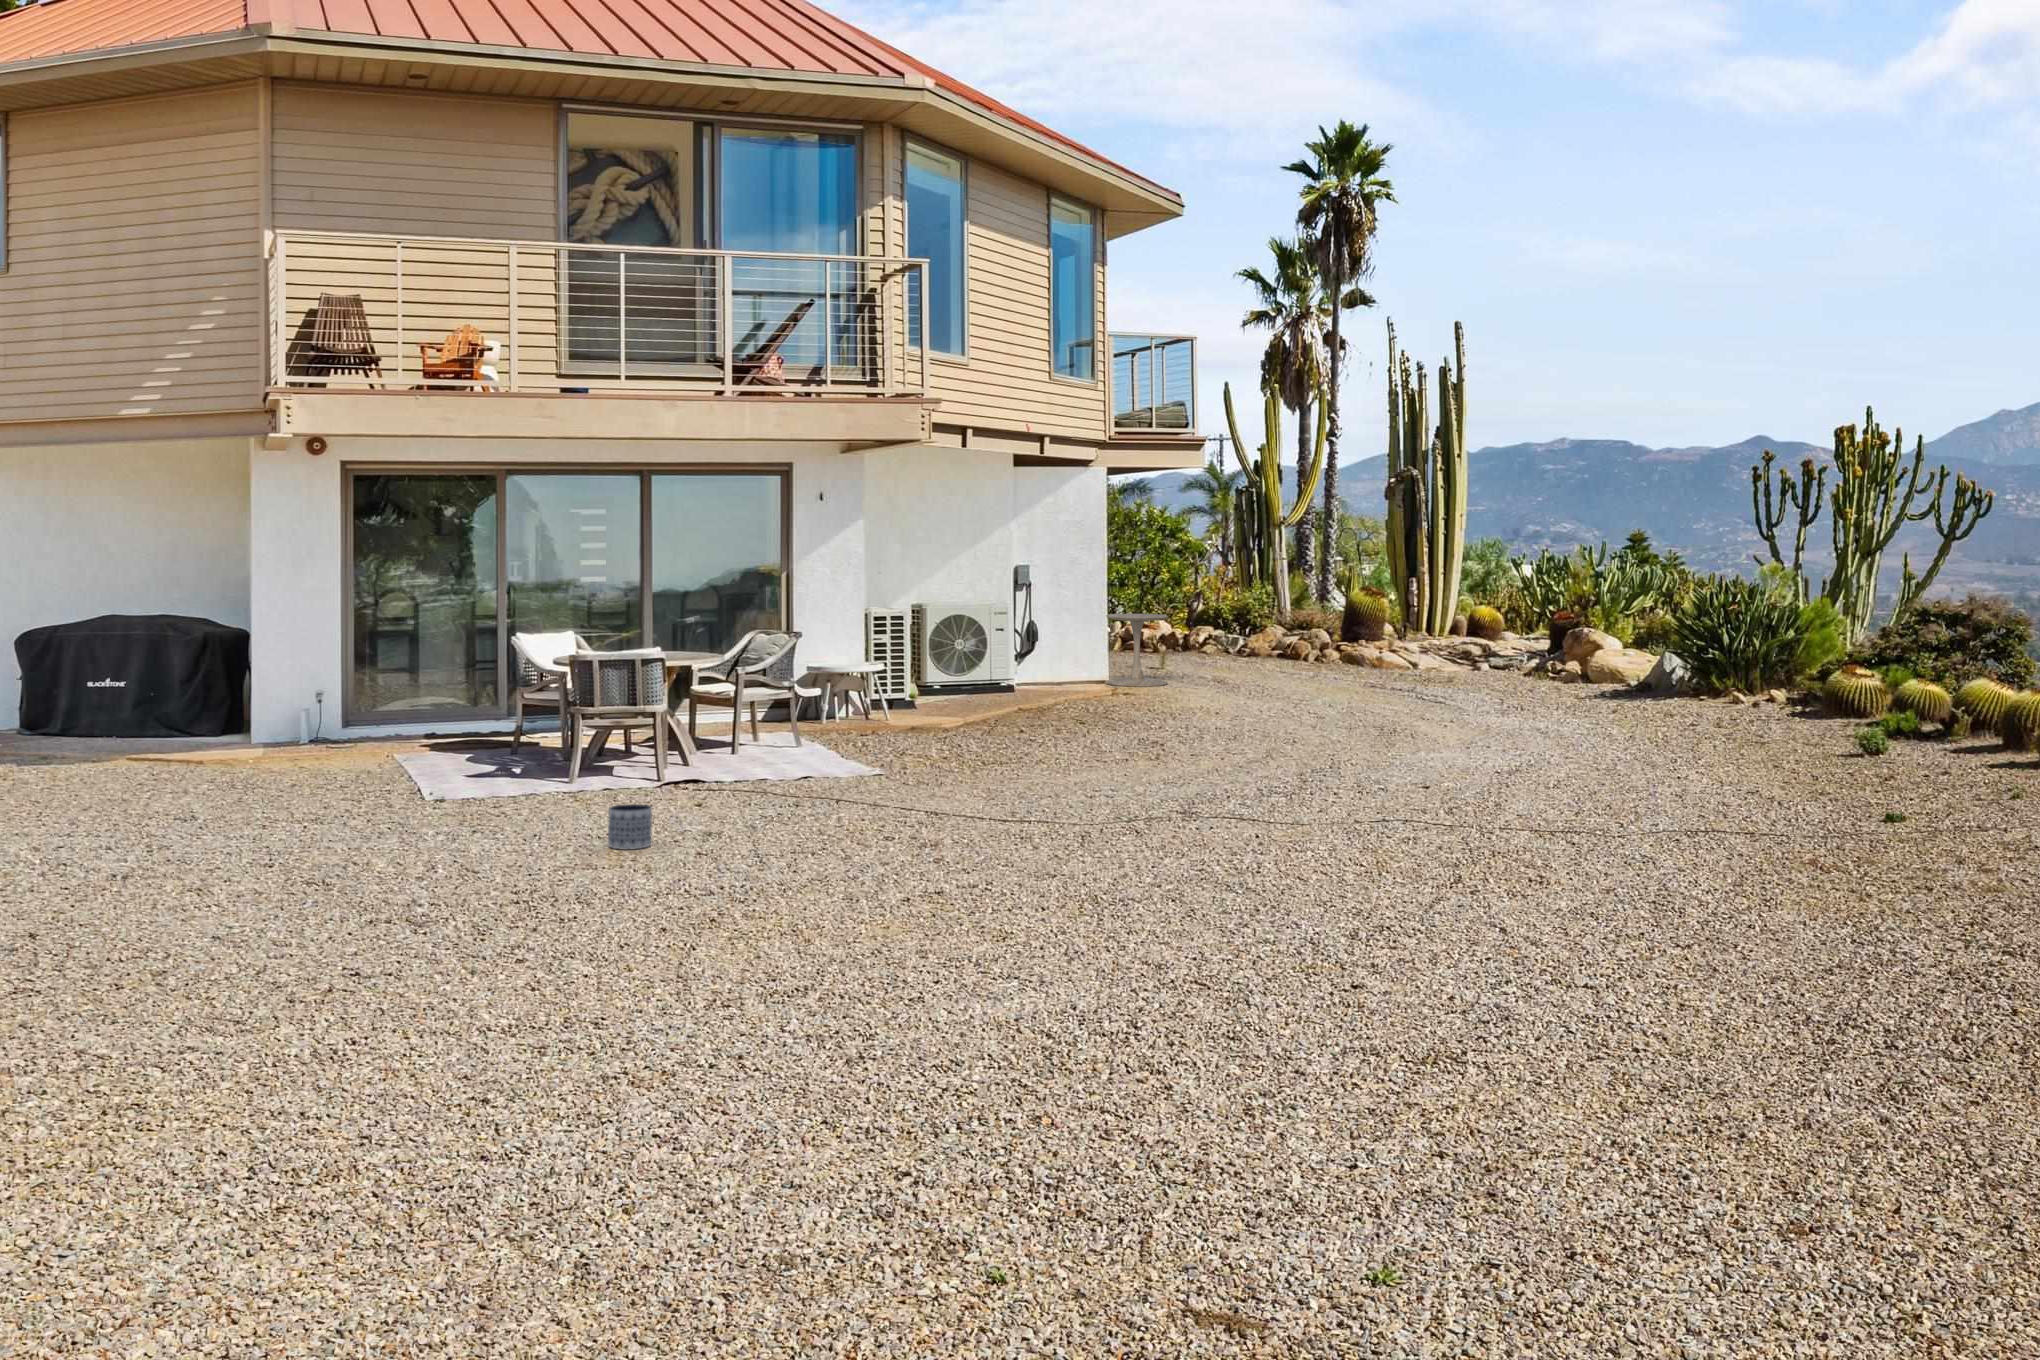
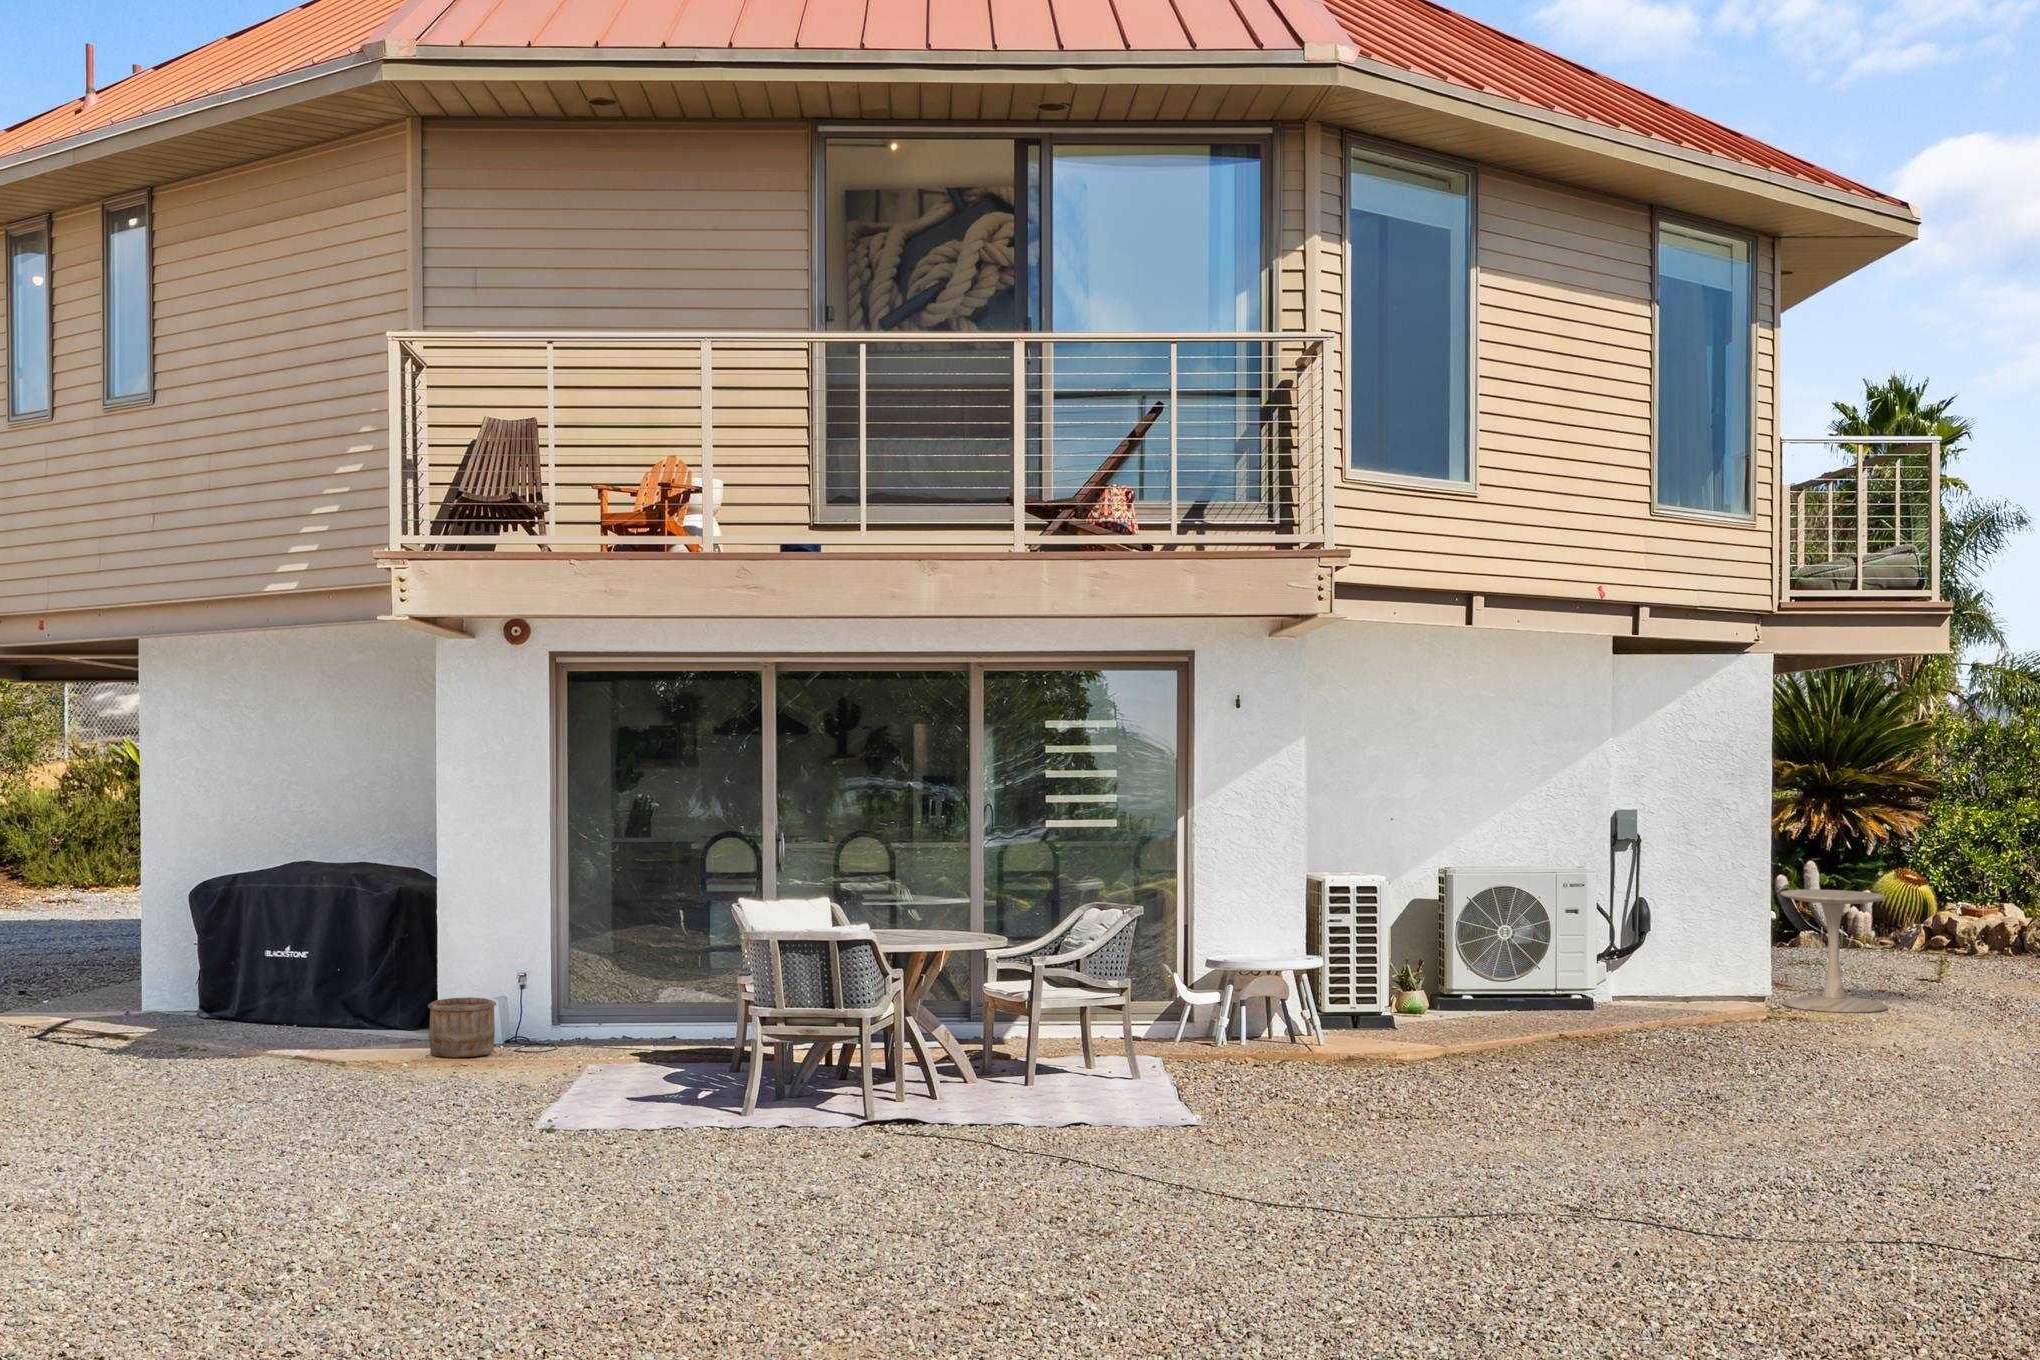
wooden bucket: none [284,709,334,751] -> present [428,997,496,1057]
planter: present [608,804,652,850] -> none [585,1193,651,1264]

